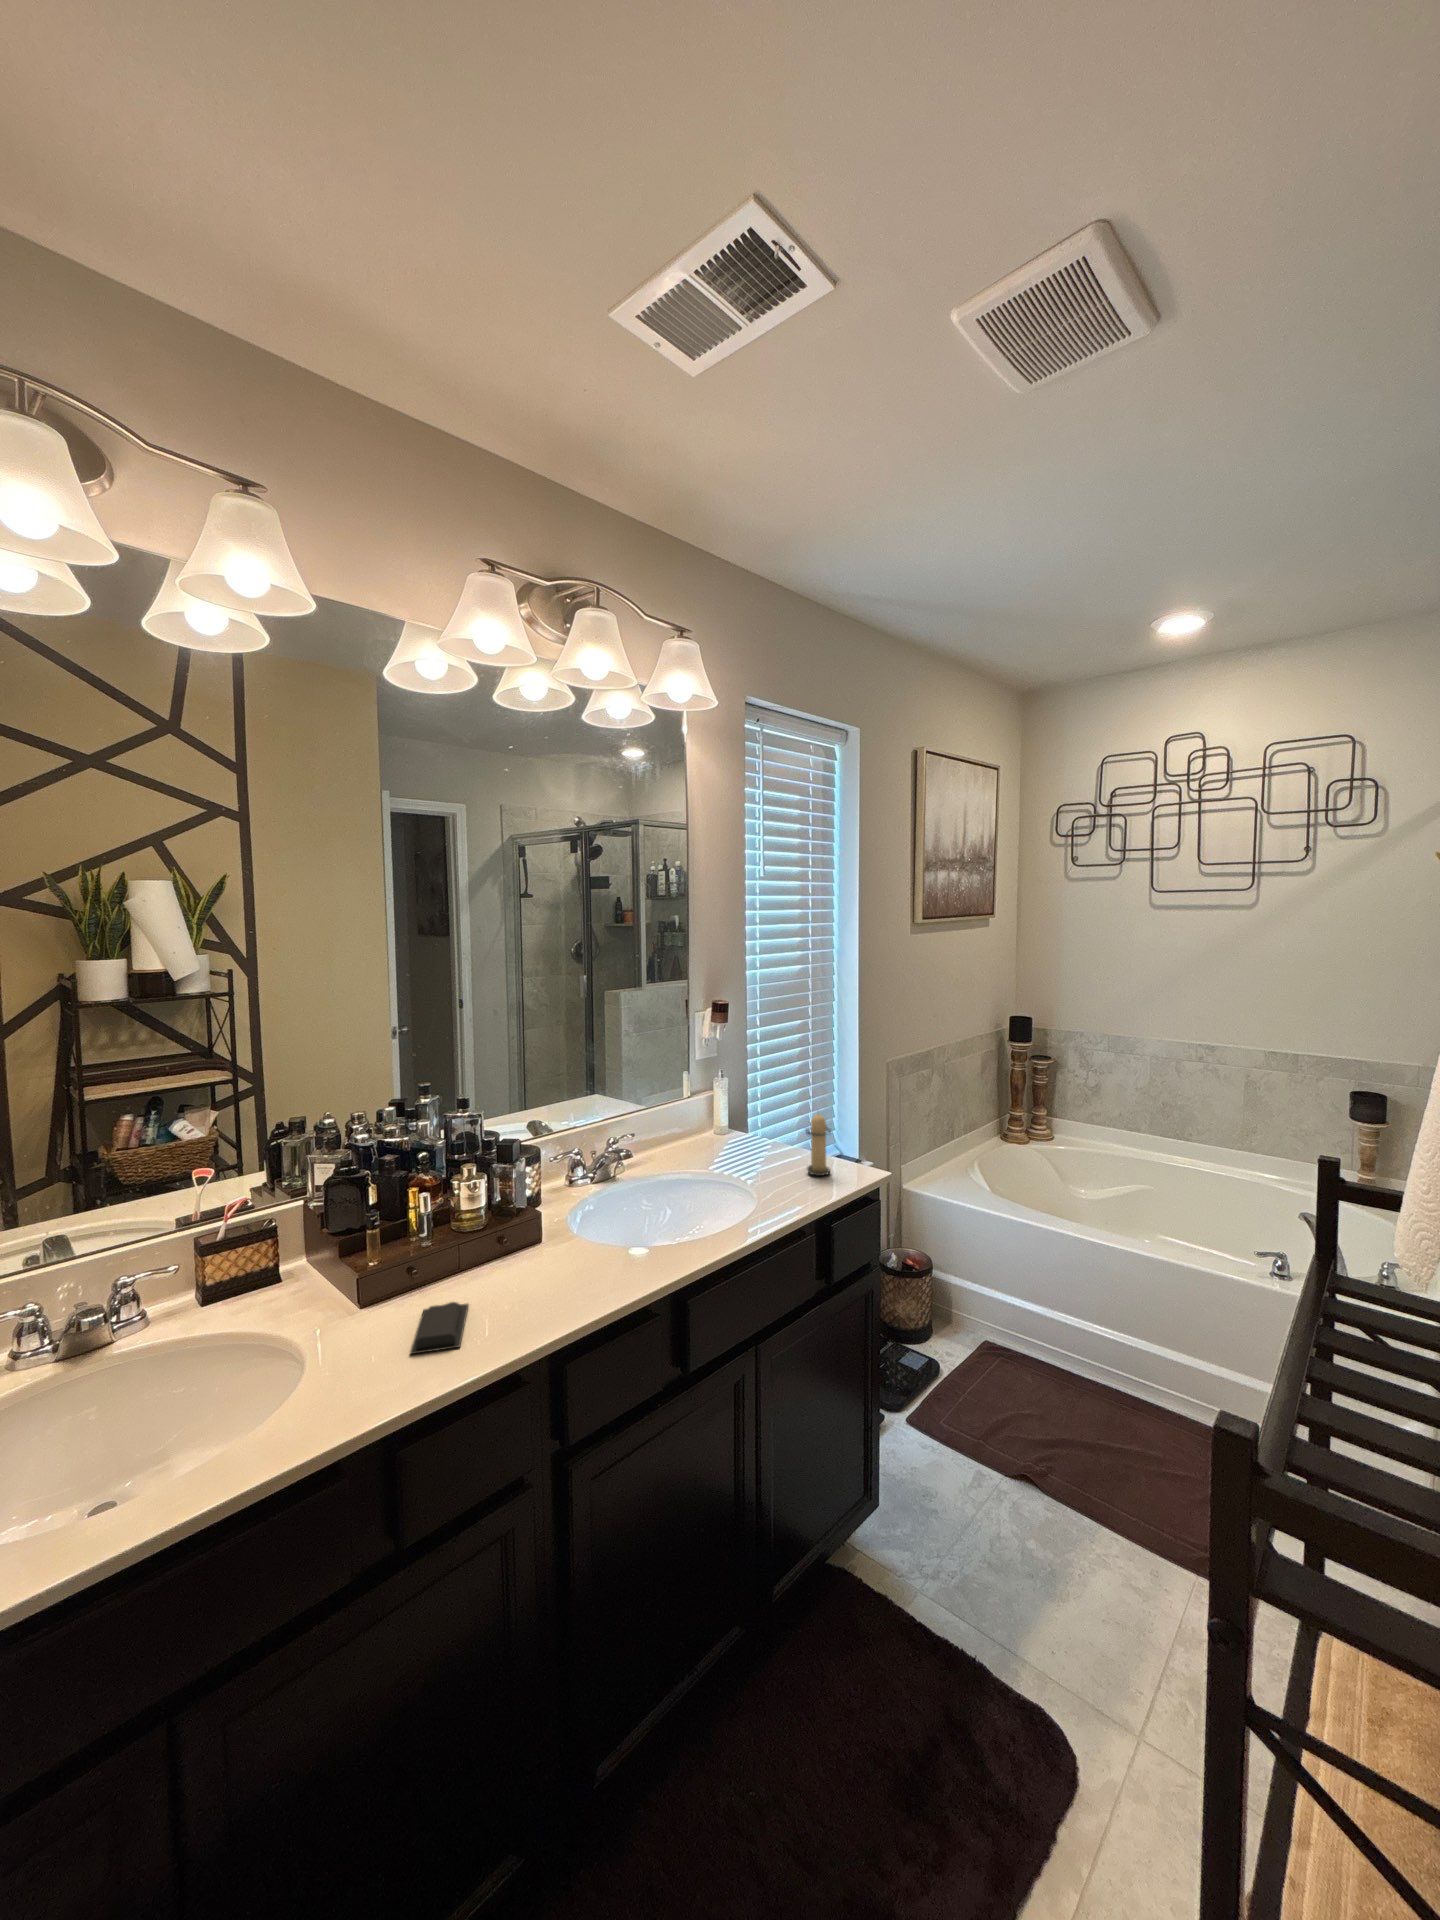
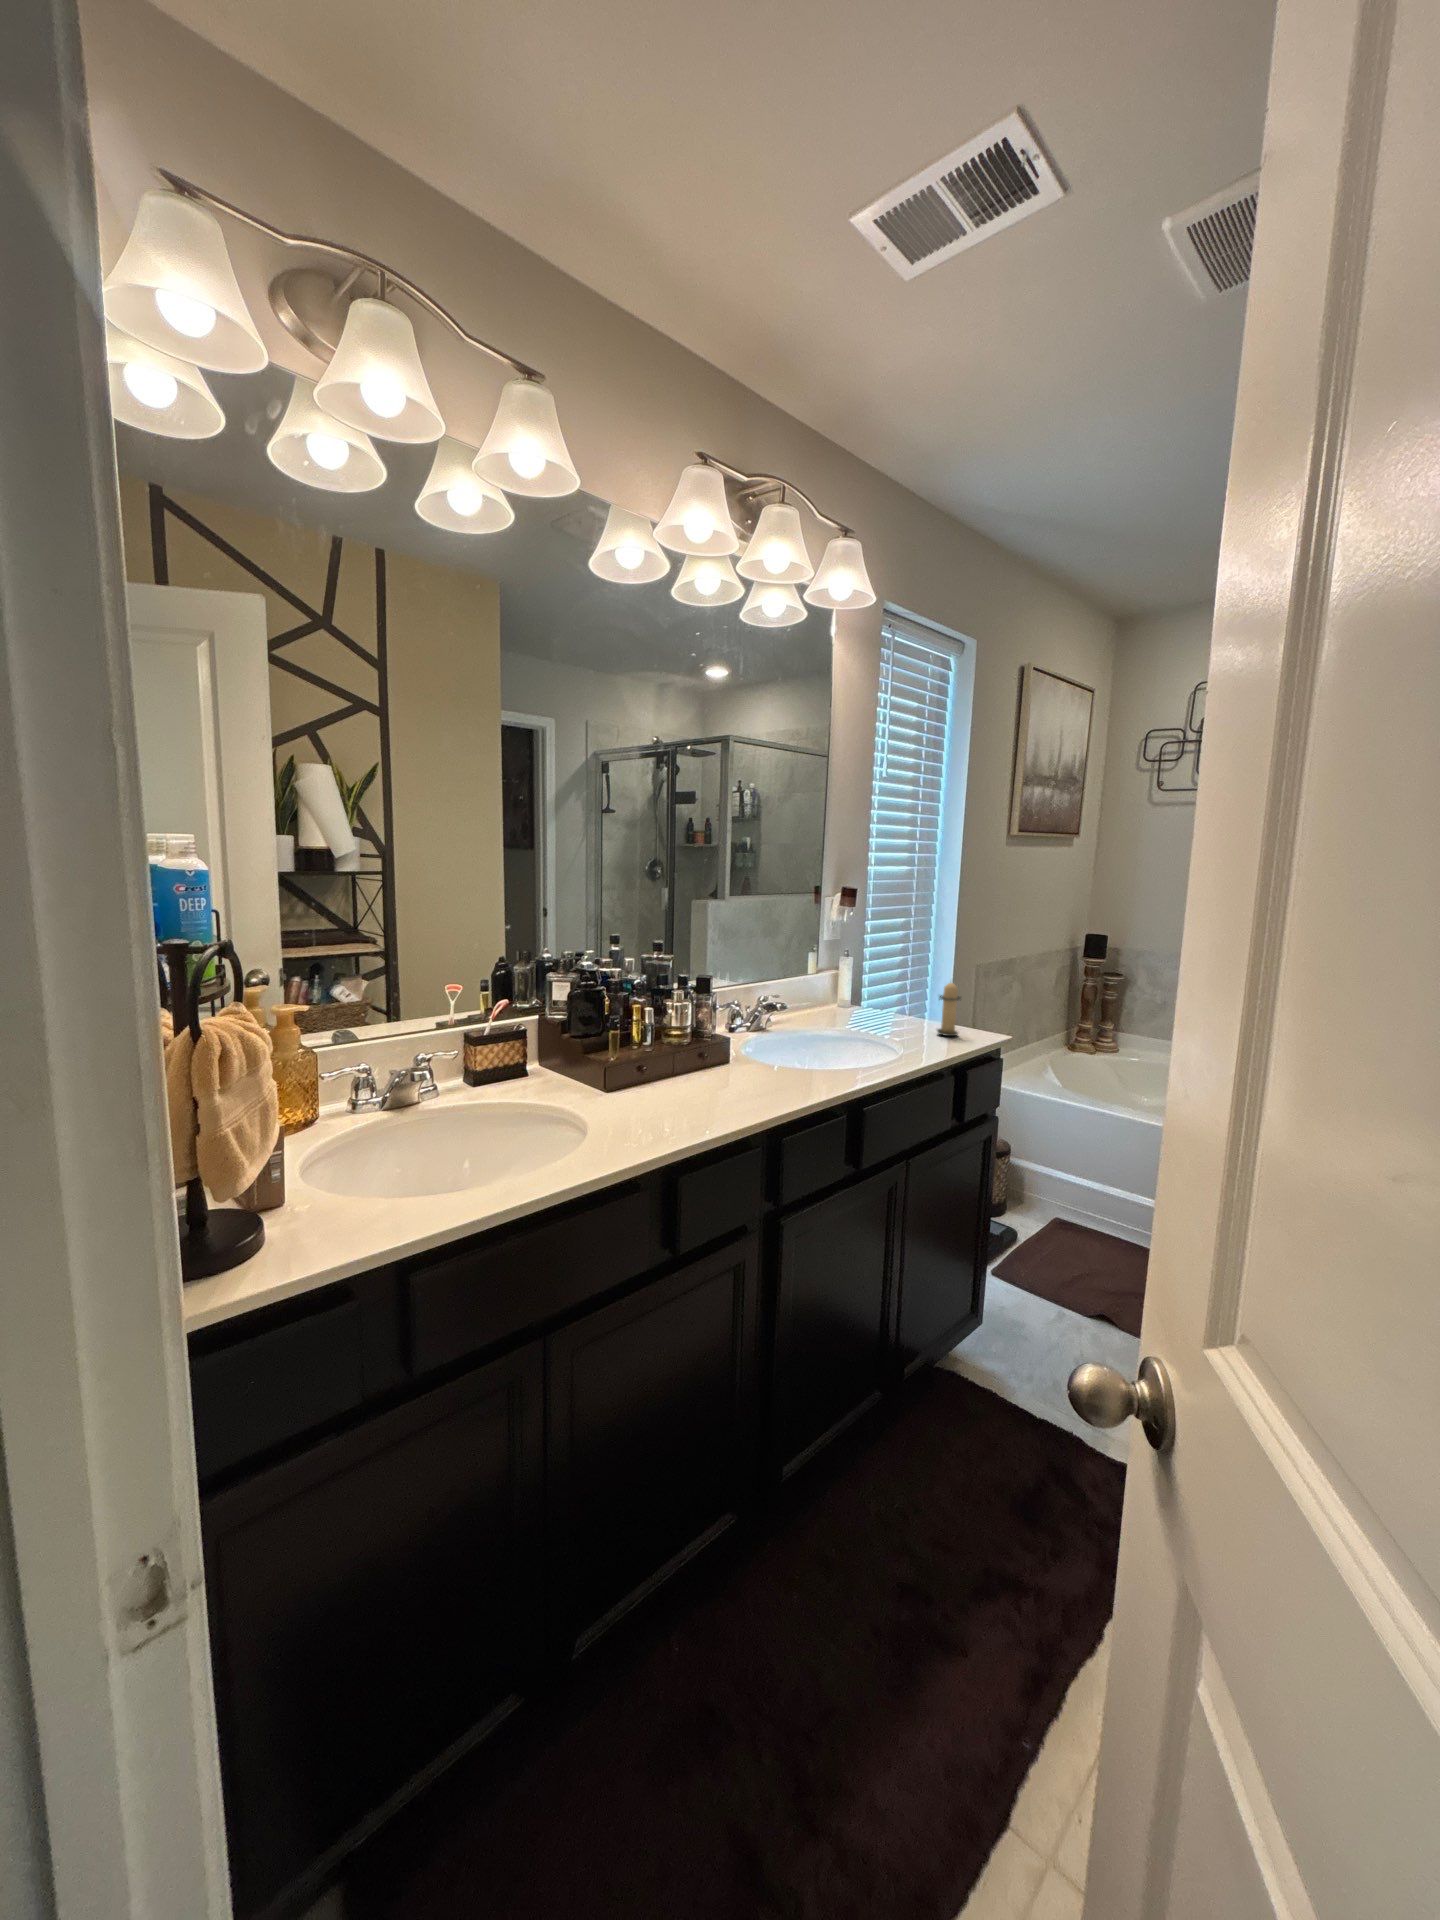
soap bar: present [410,1302,468,1354] -> none [663,1090,710,1117]

